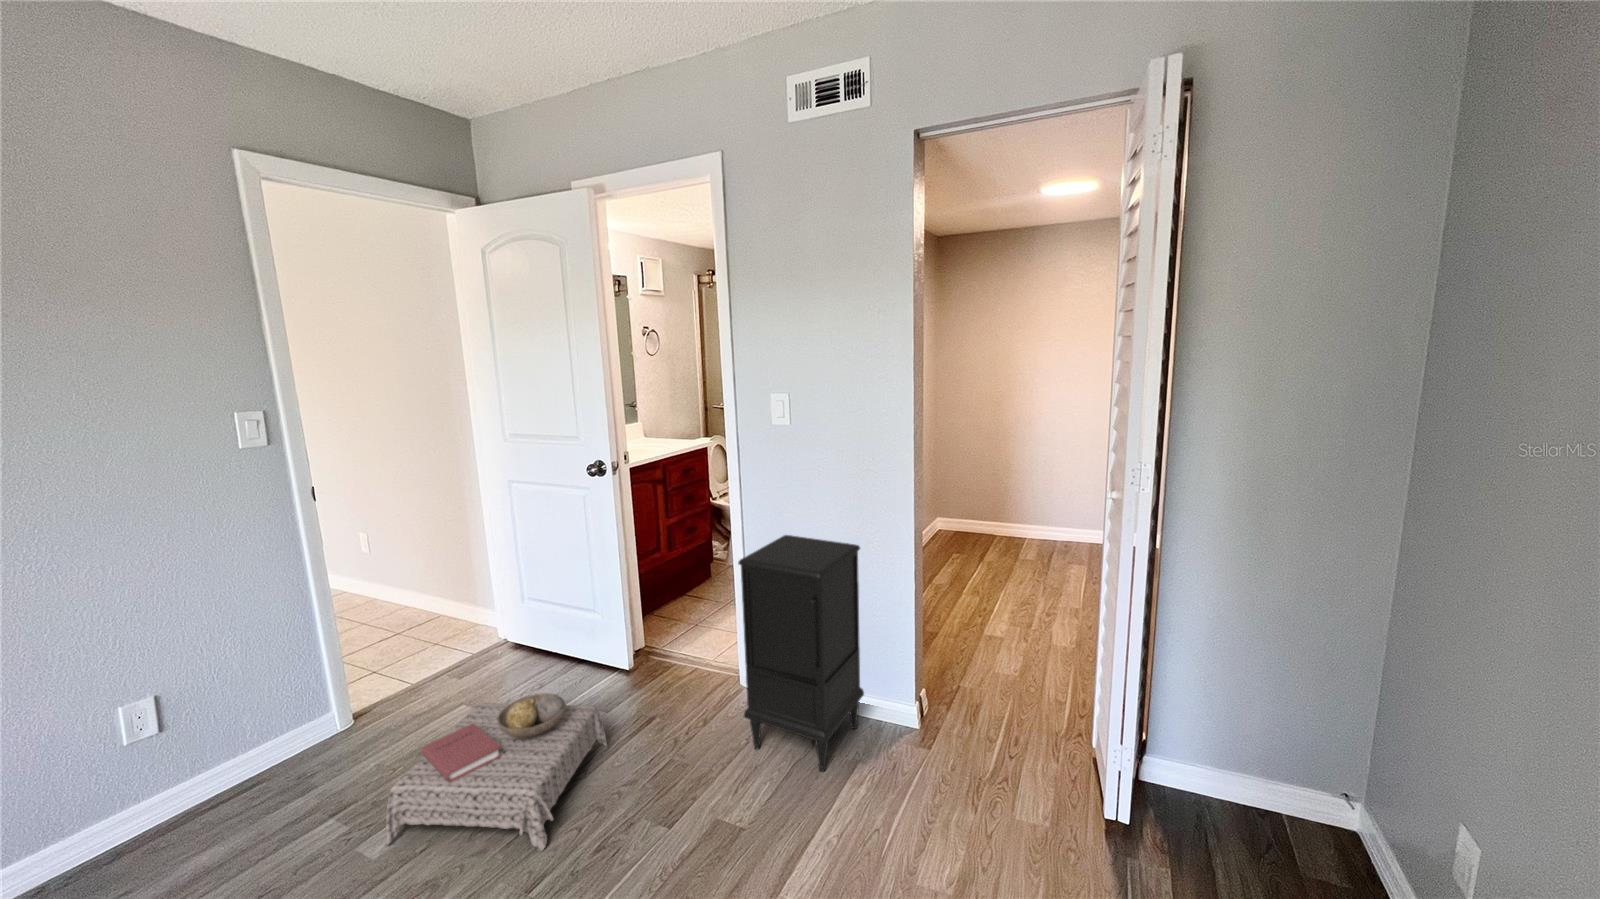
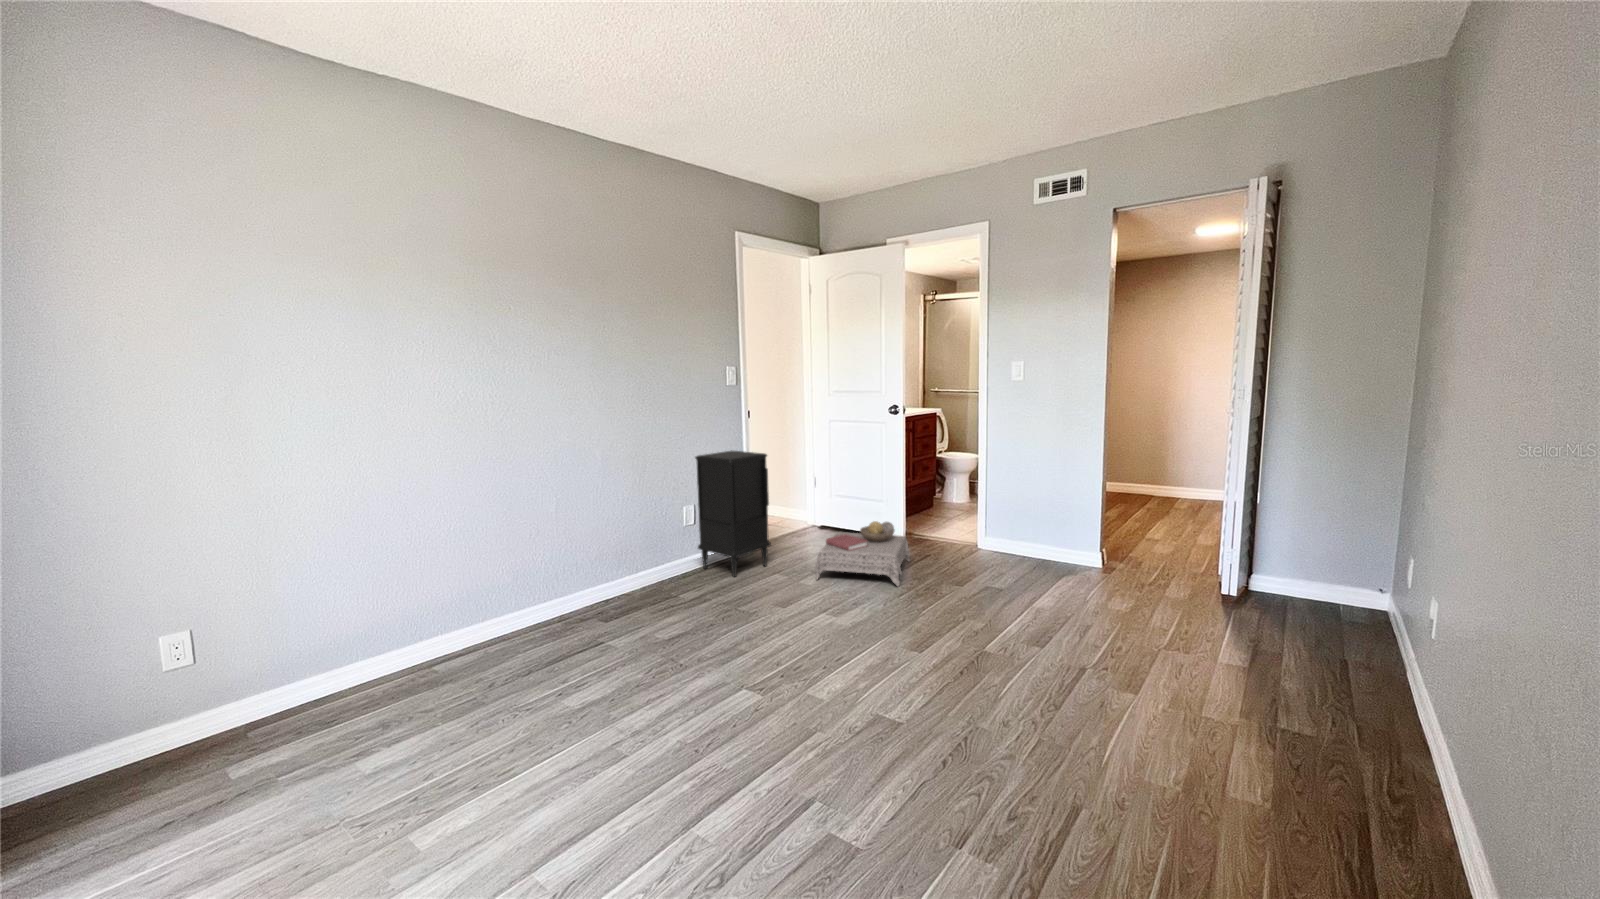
nightstand: present [738,535,864,772] -> present [695,450,771,577]

